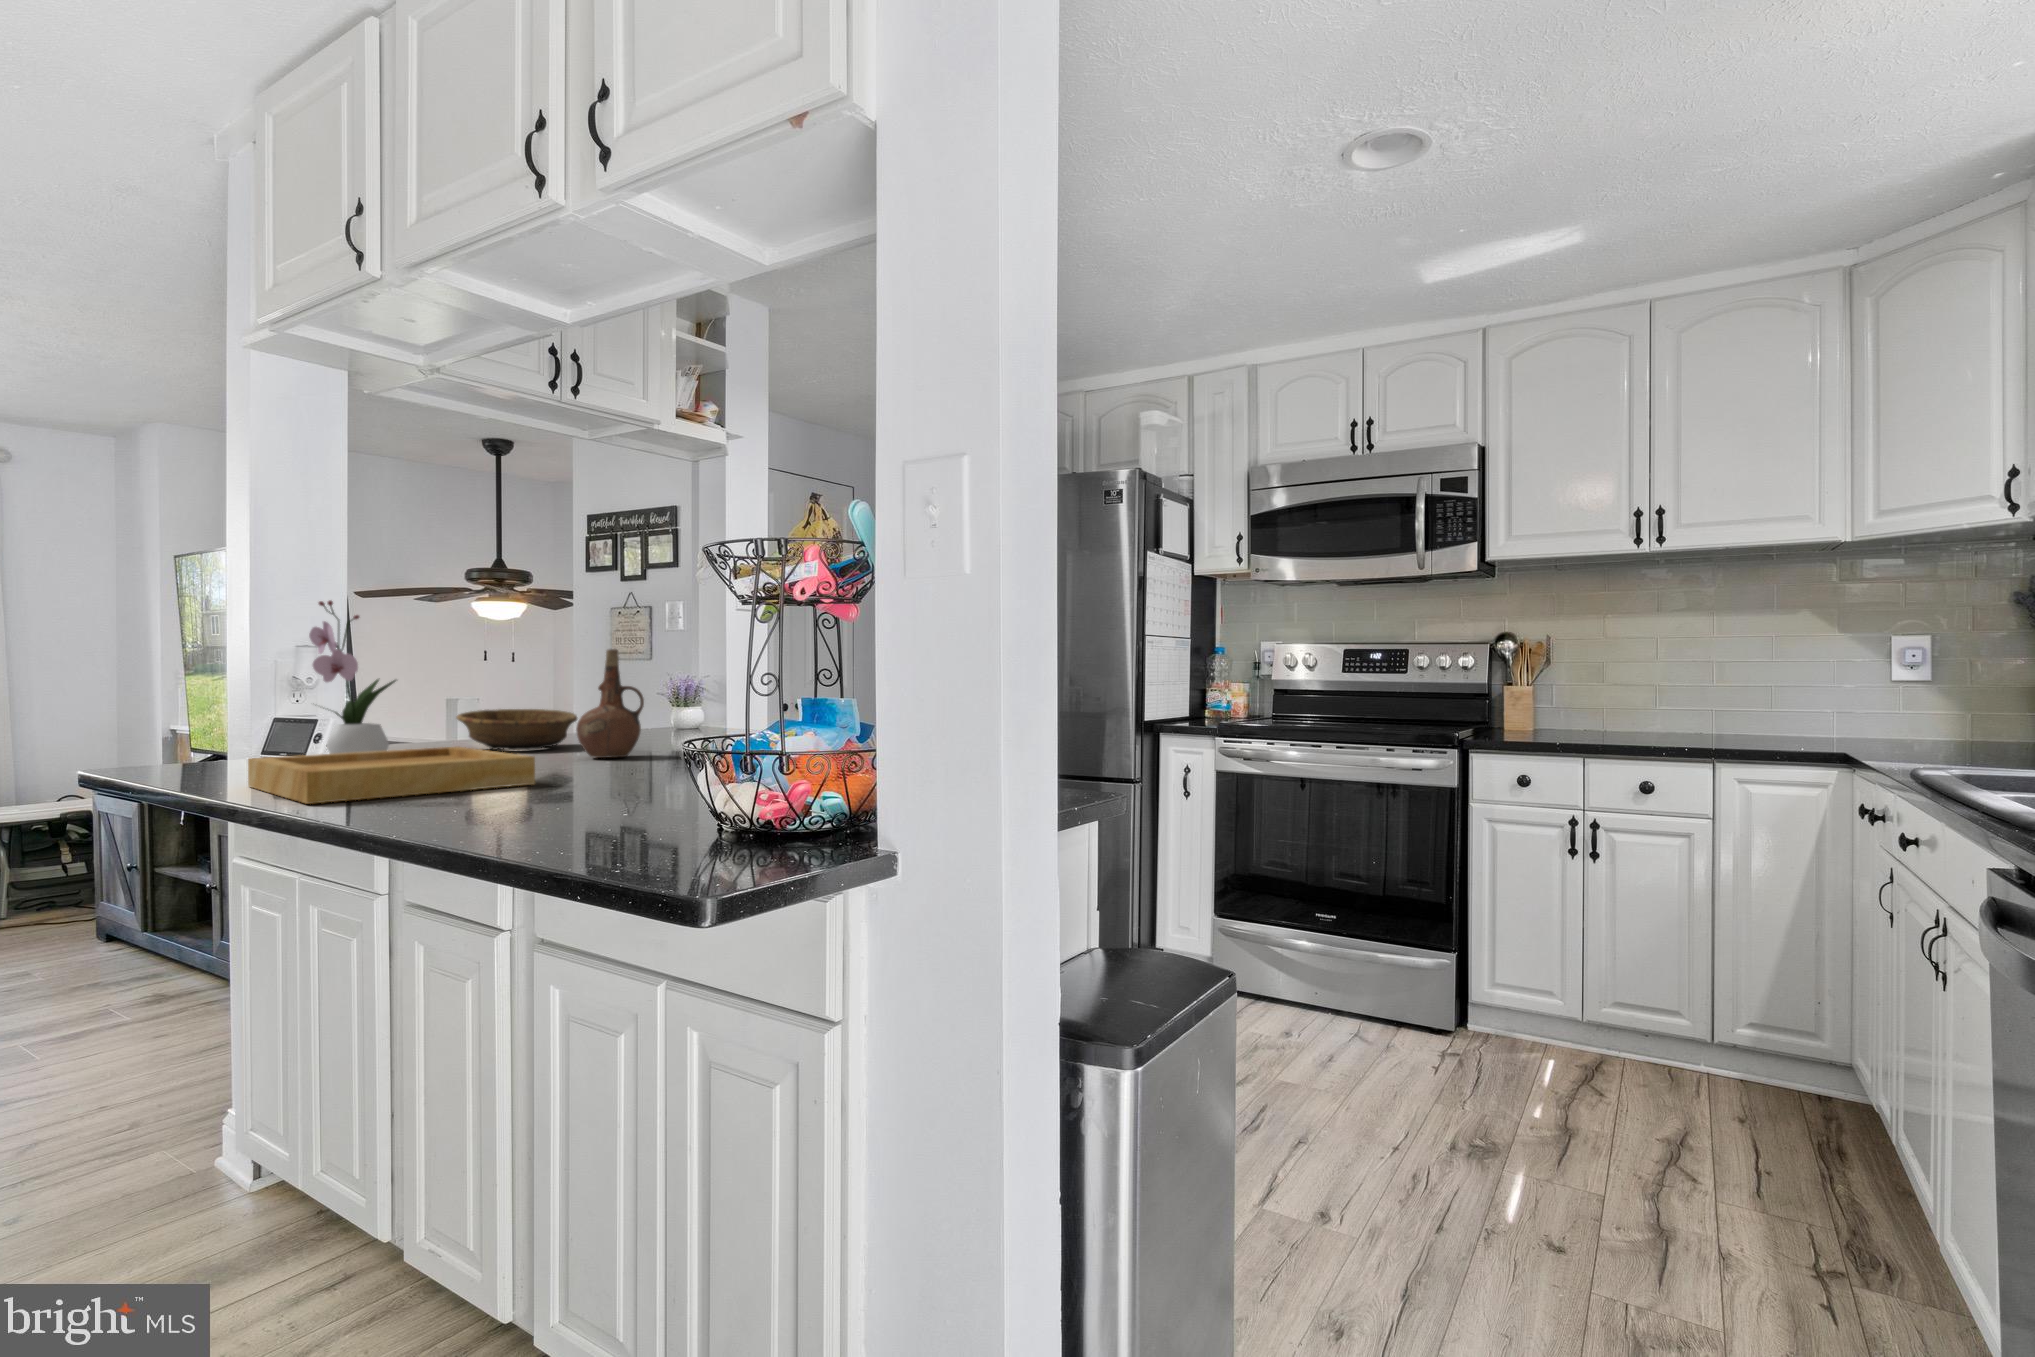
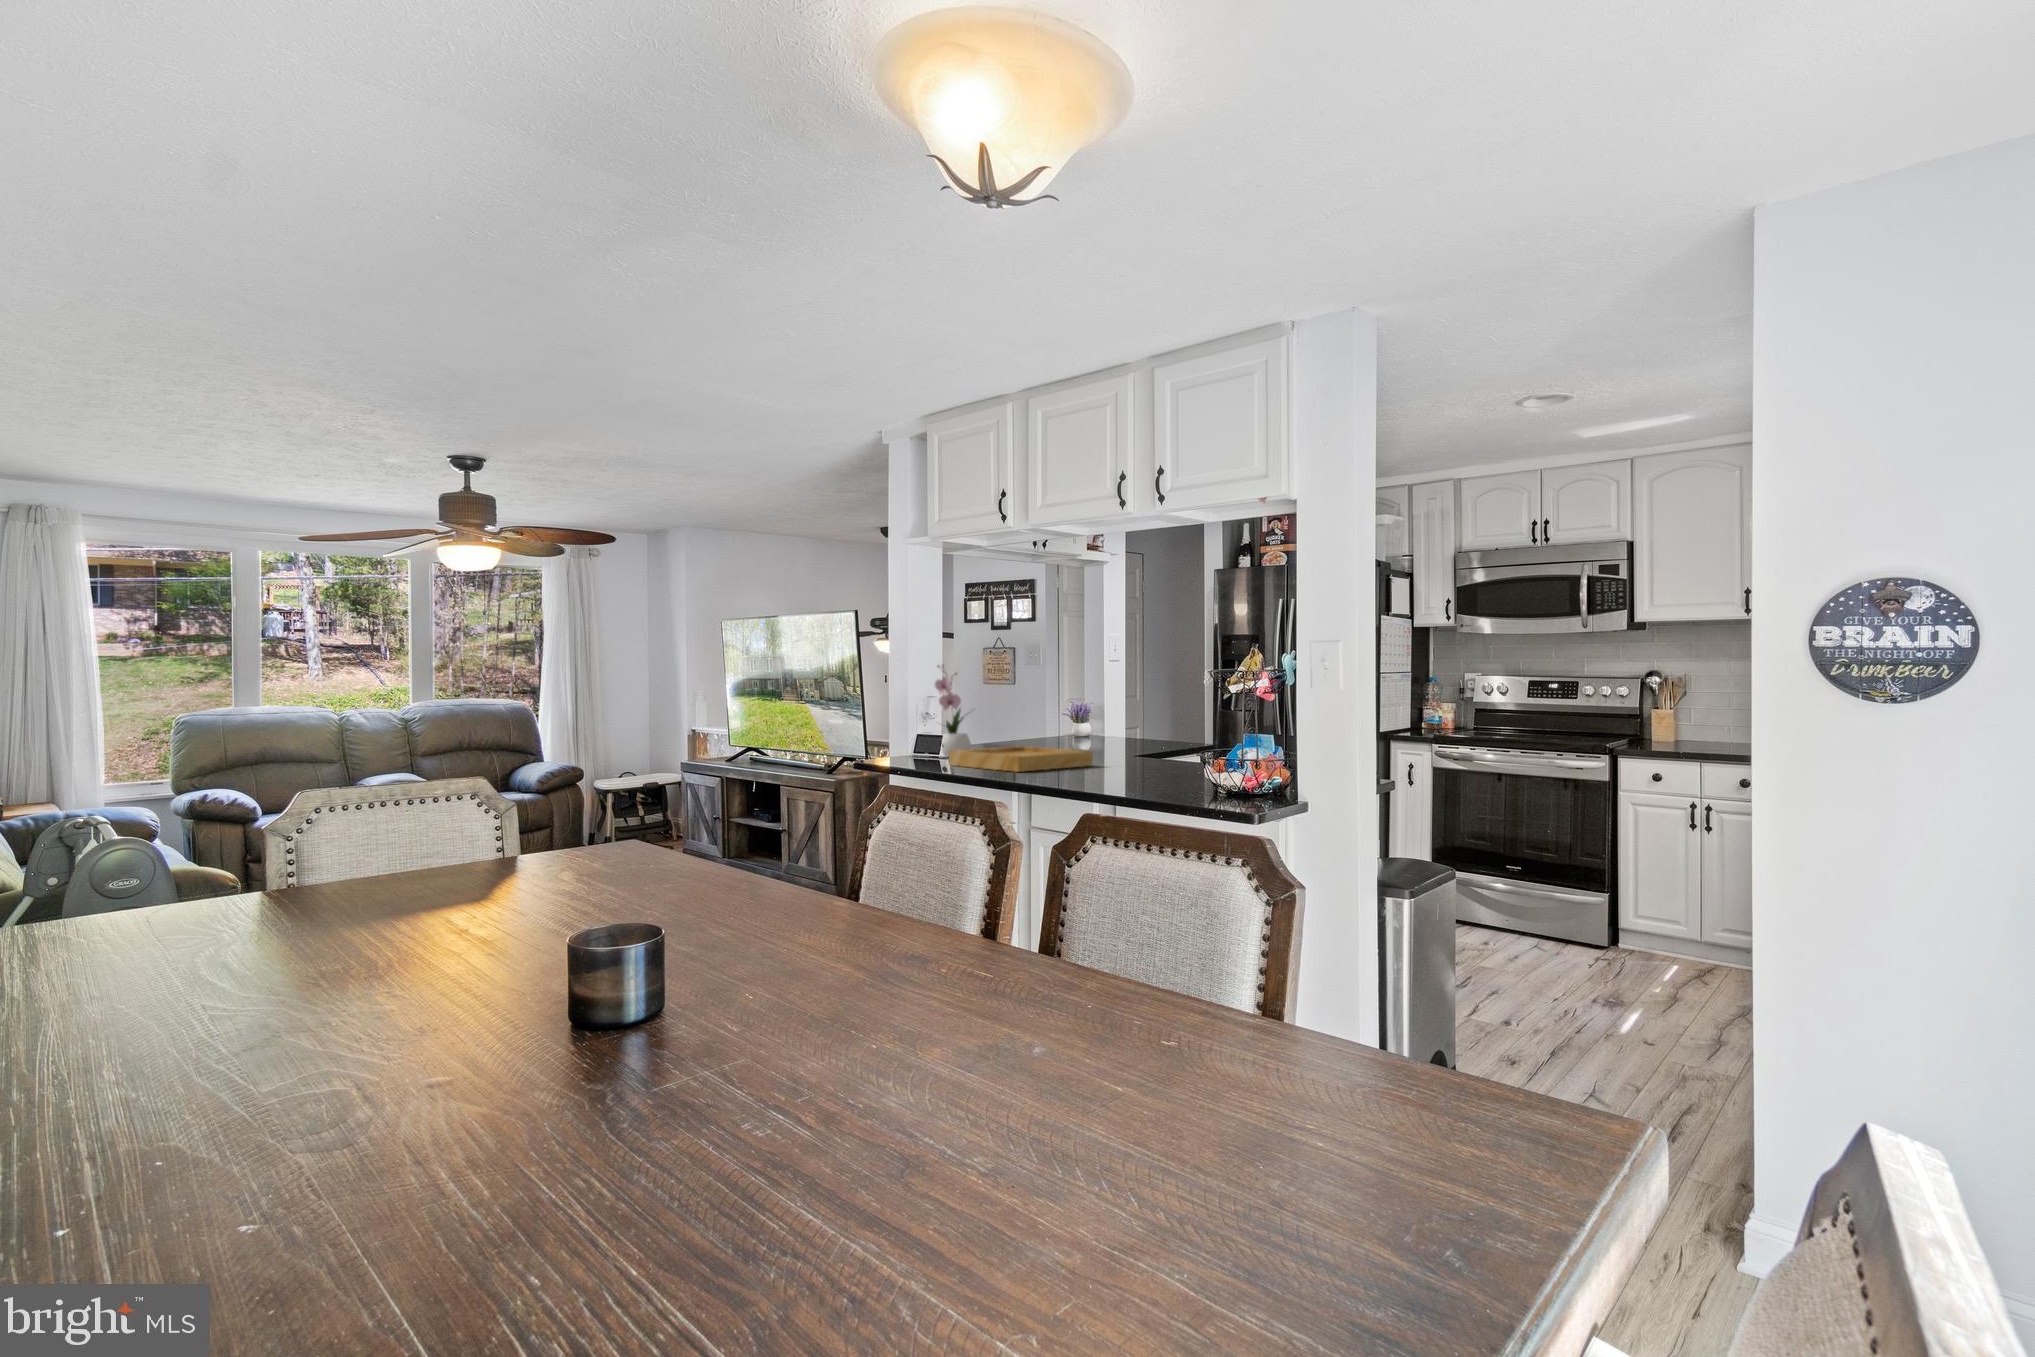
ceramic pitcher: present [576,649,644,758] -> none [1061,690,1098,754]
decorative bowl: present [457,709,577,750] -> none [970,724,1038,749]

